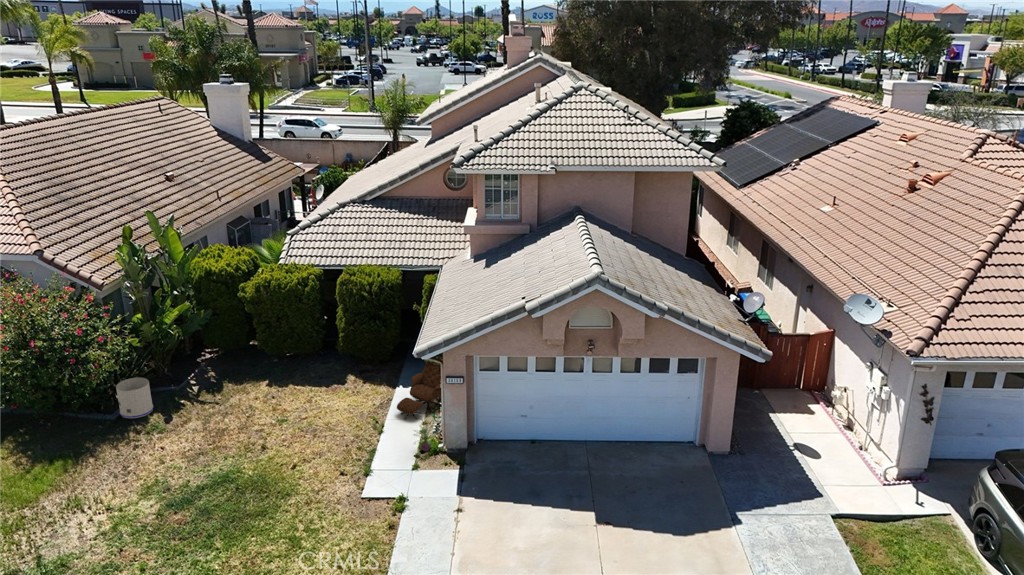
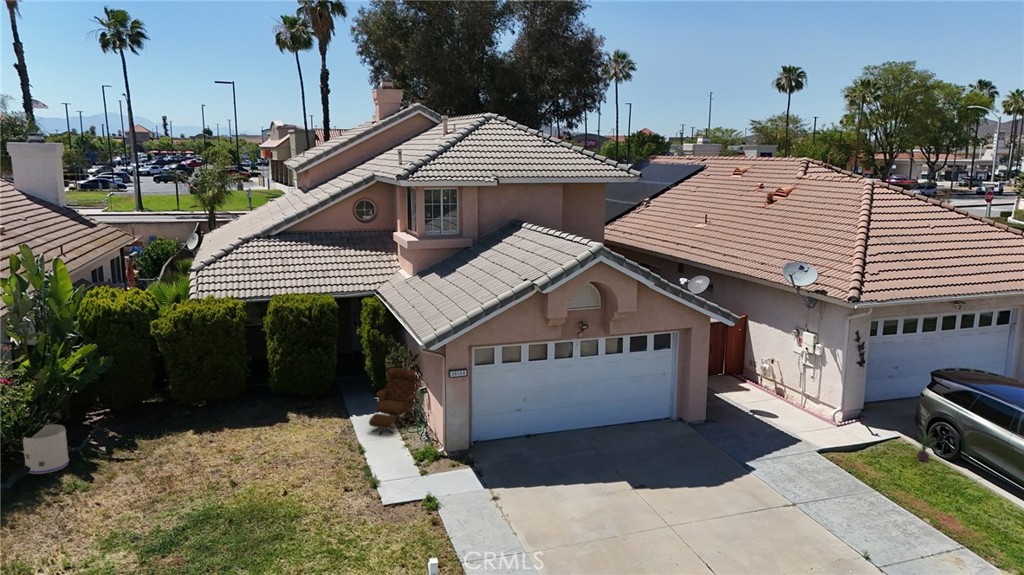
decorative plant: present [420,423,434,451] -> present [917,431,934,462]

